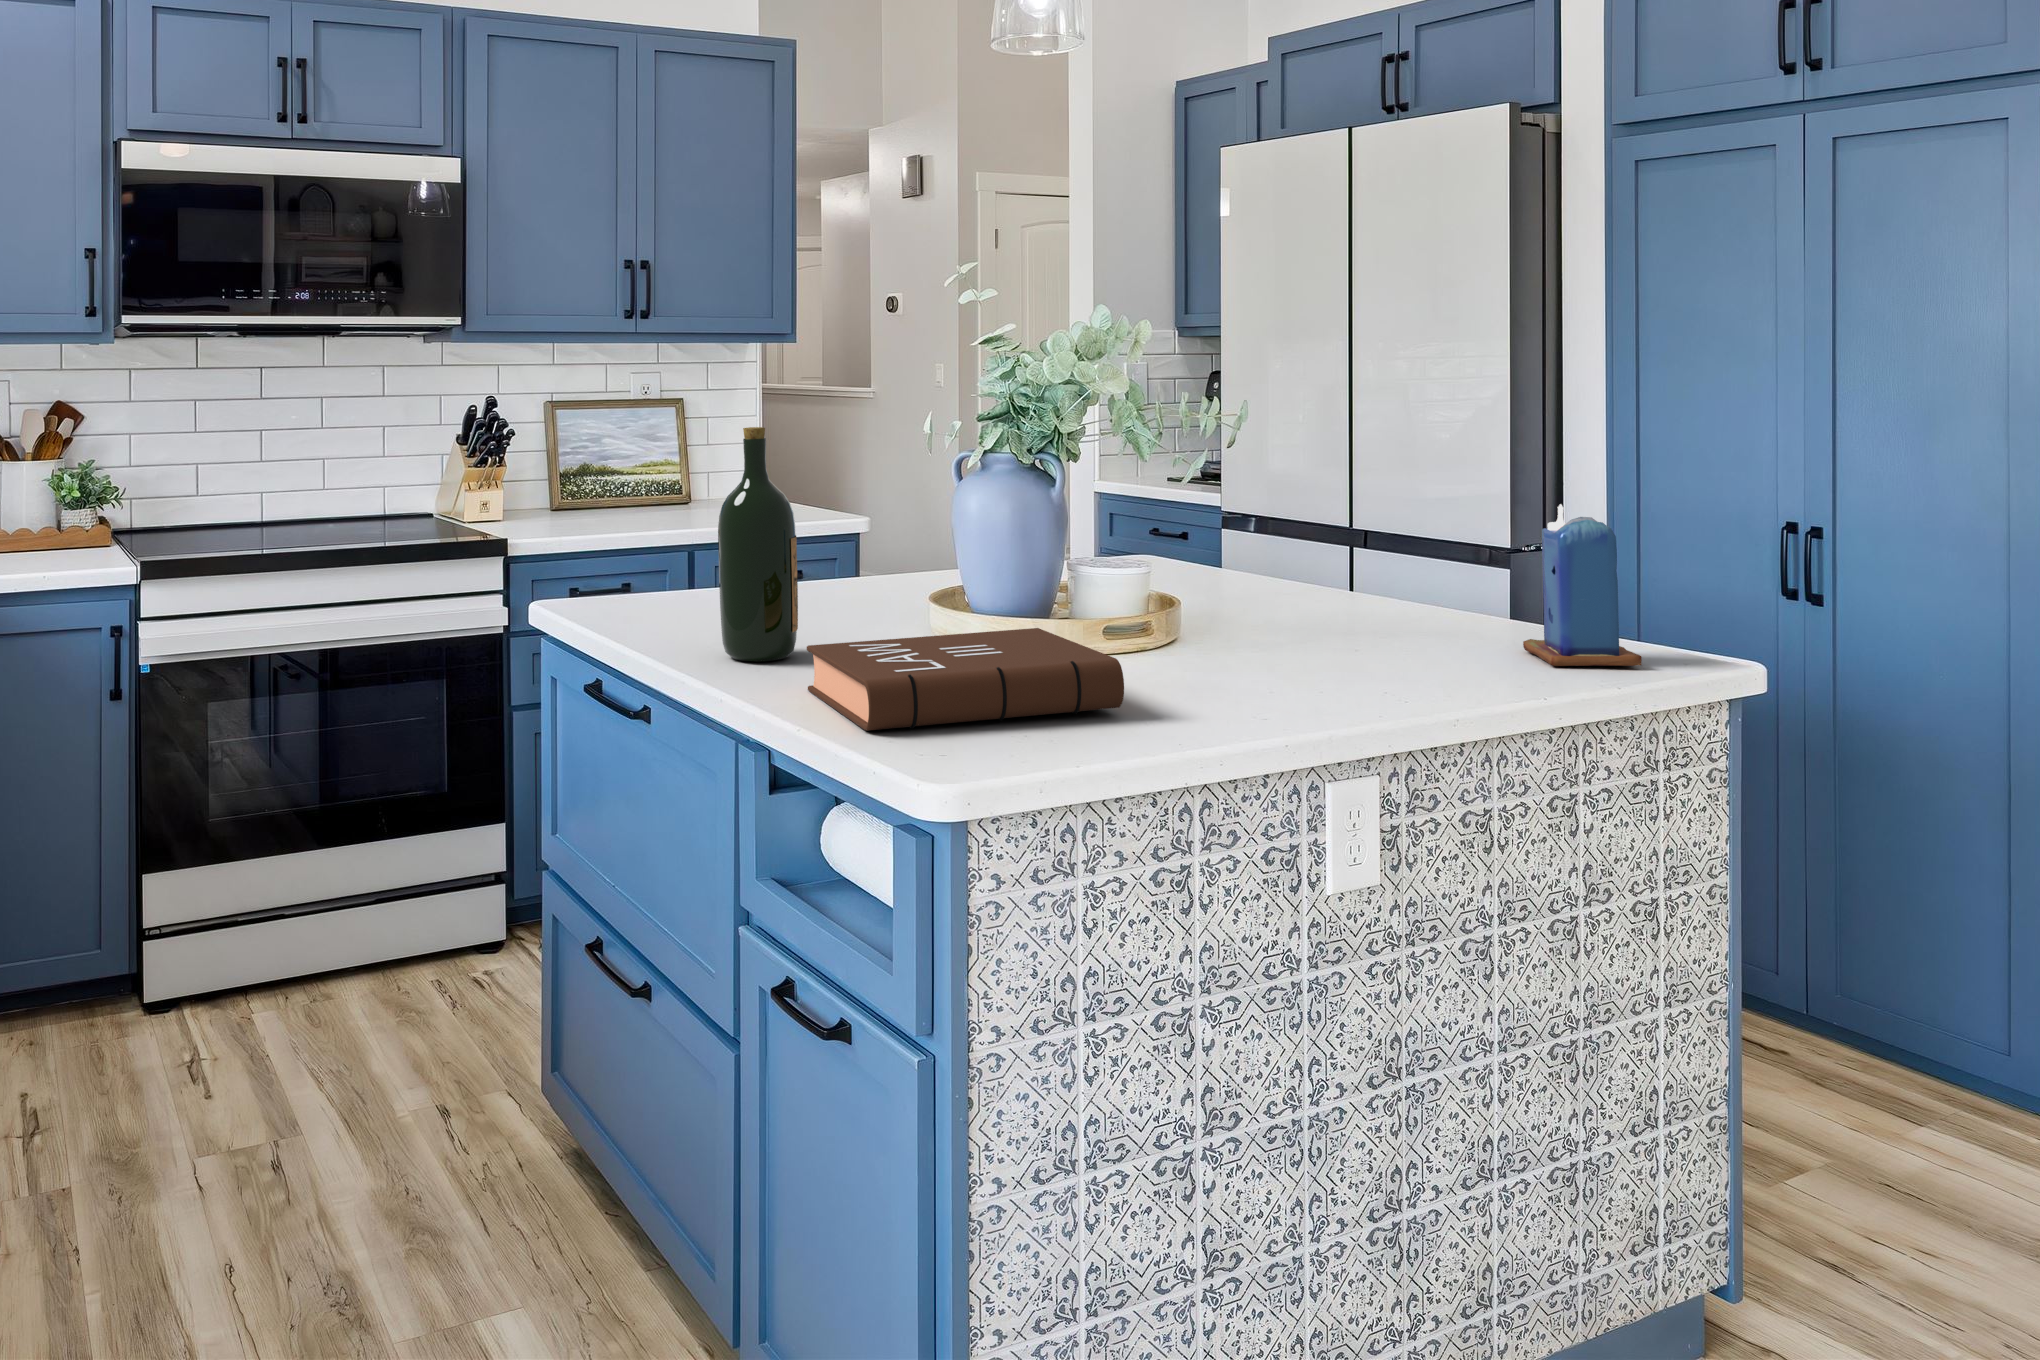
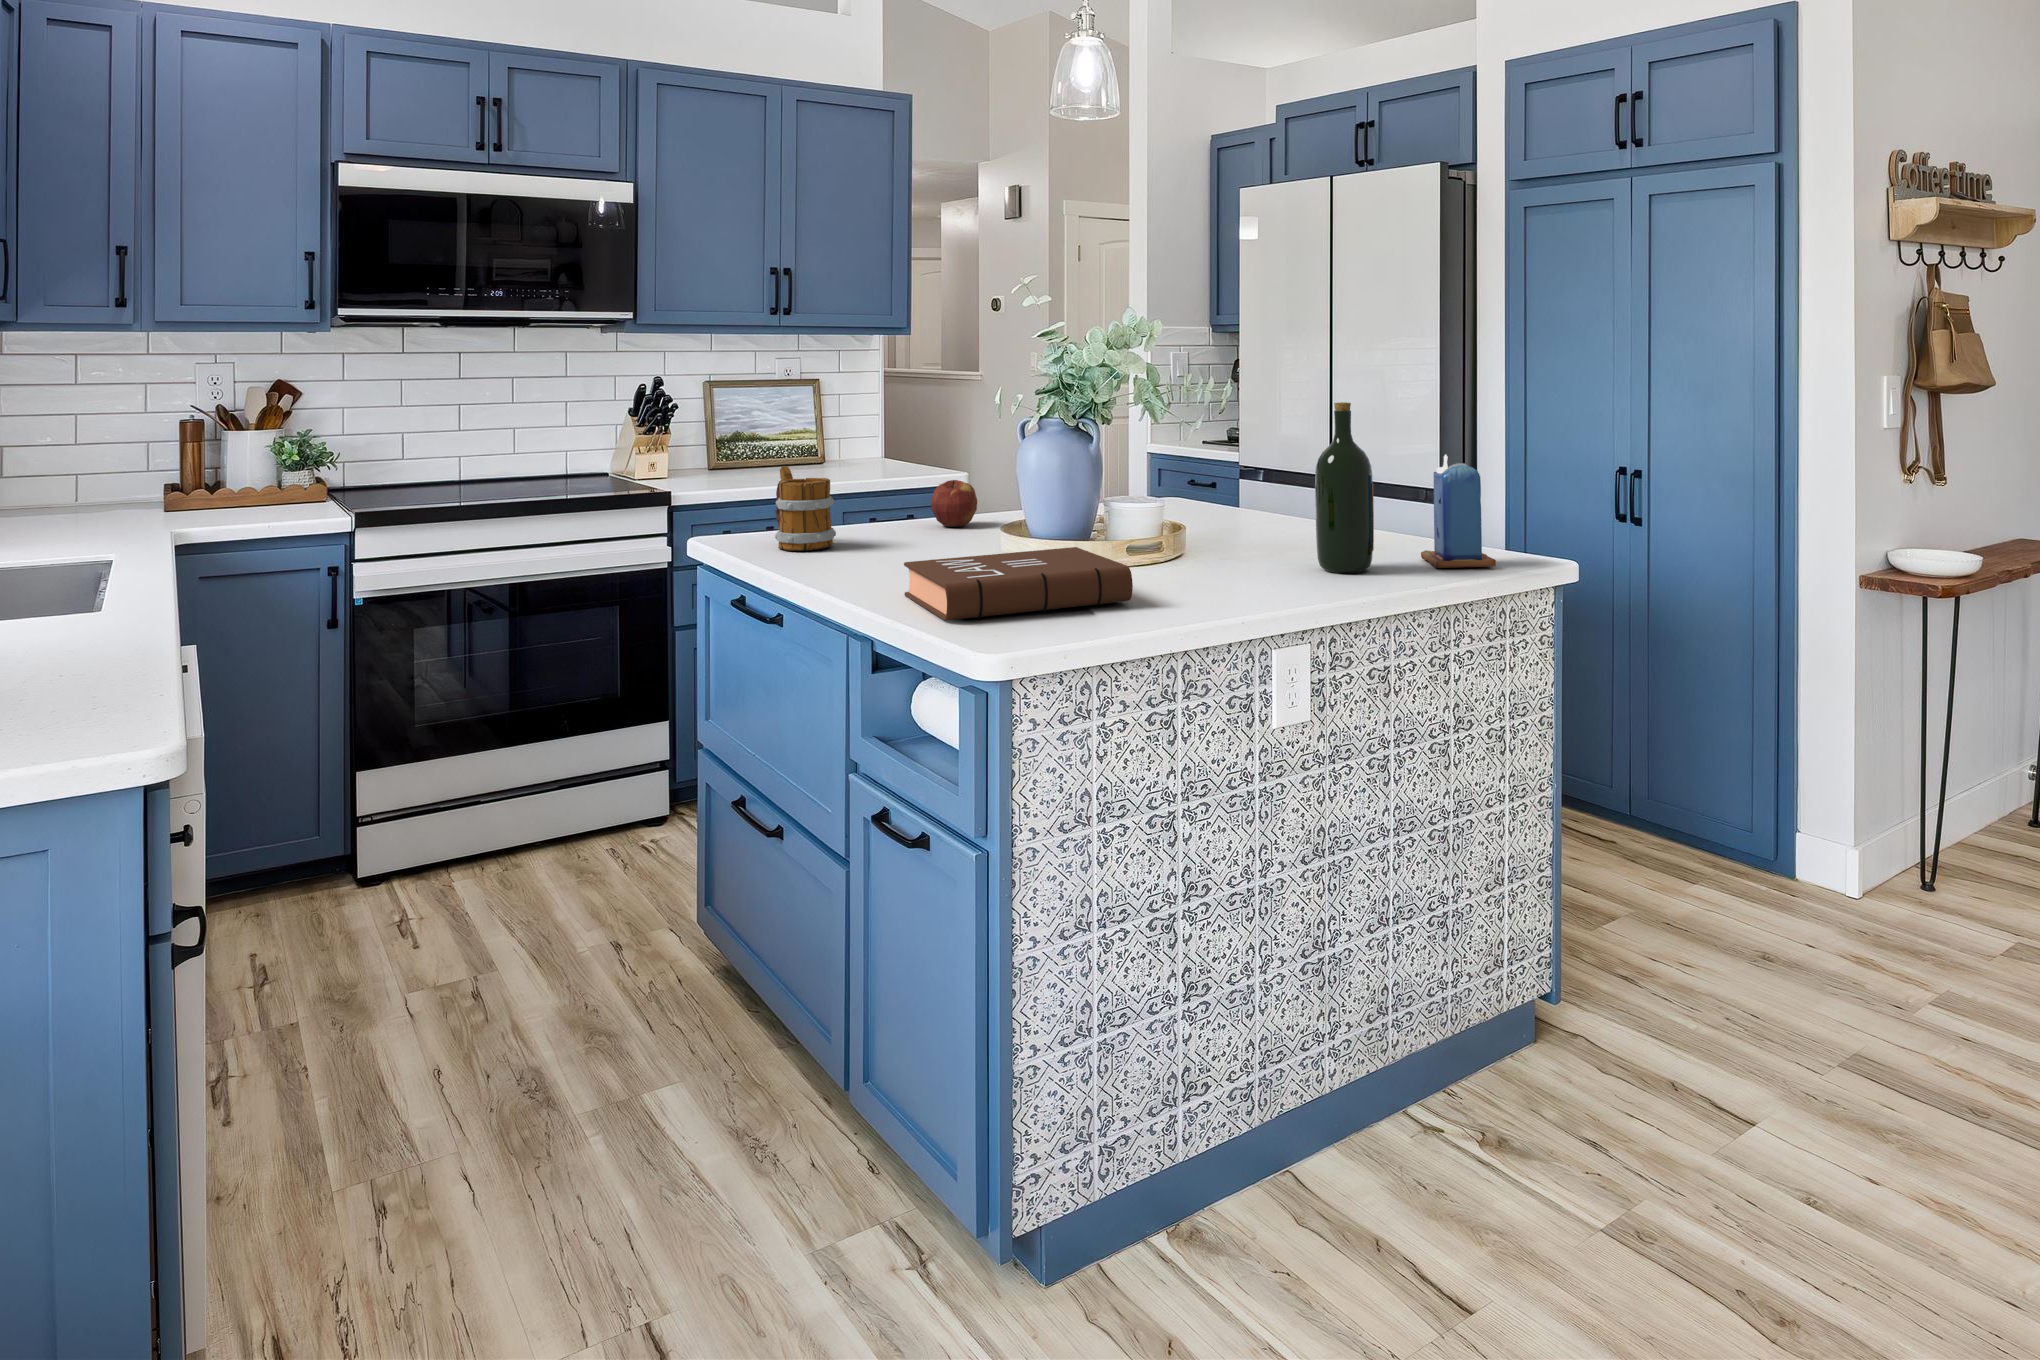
wine bottle: present [718,427,798,661] -> present [1315,402,1374,573]
mug: none [636,511,713,622] -> present [775,466,836,551]
apple: none [833,530,894,591] -> present [931,480,977,527]

